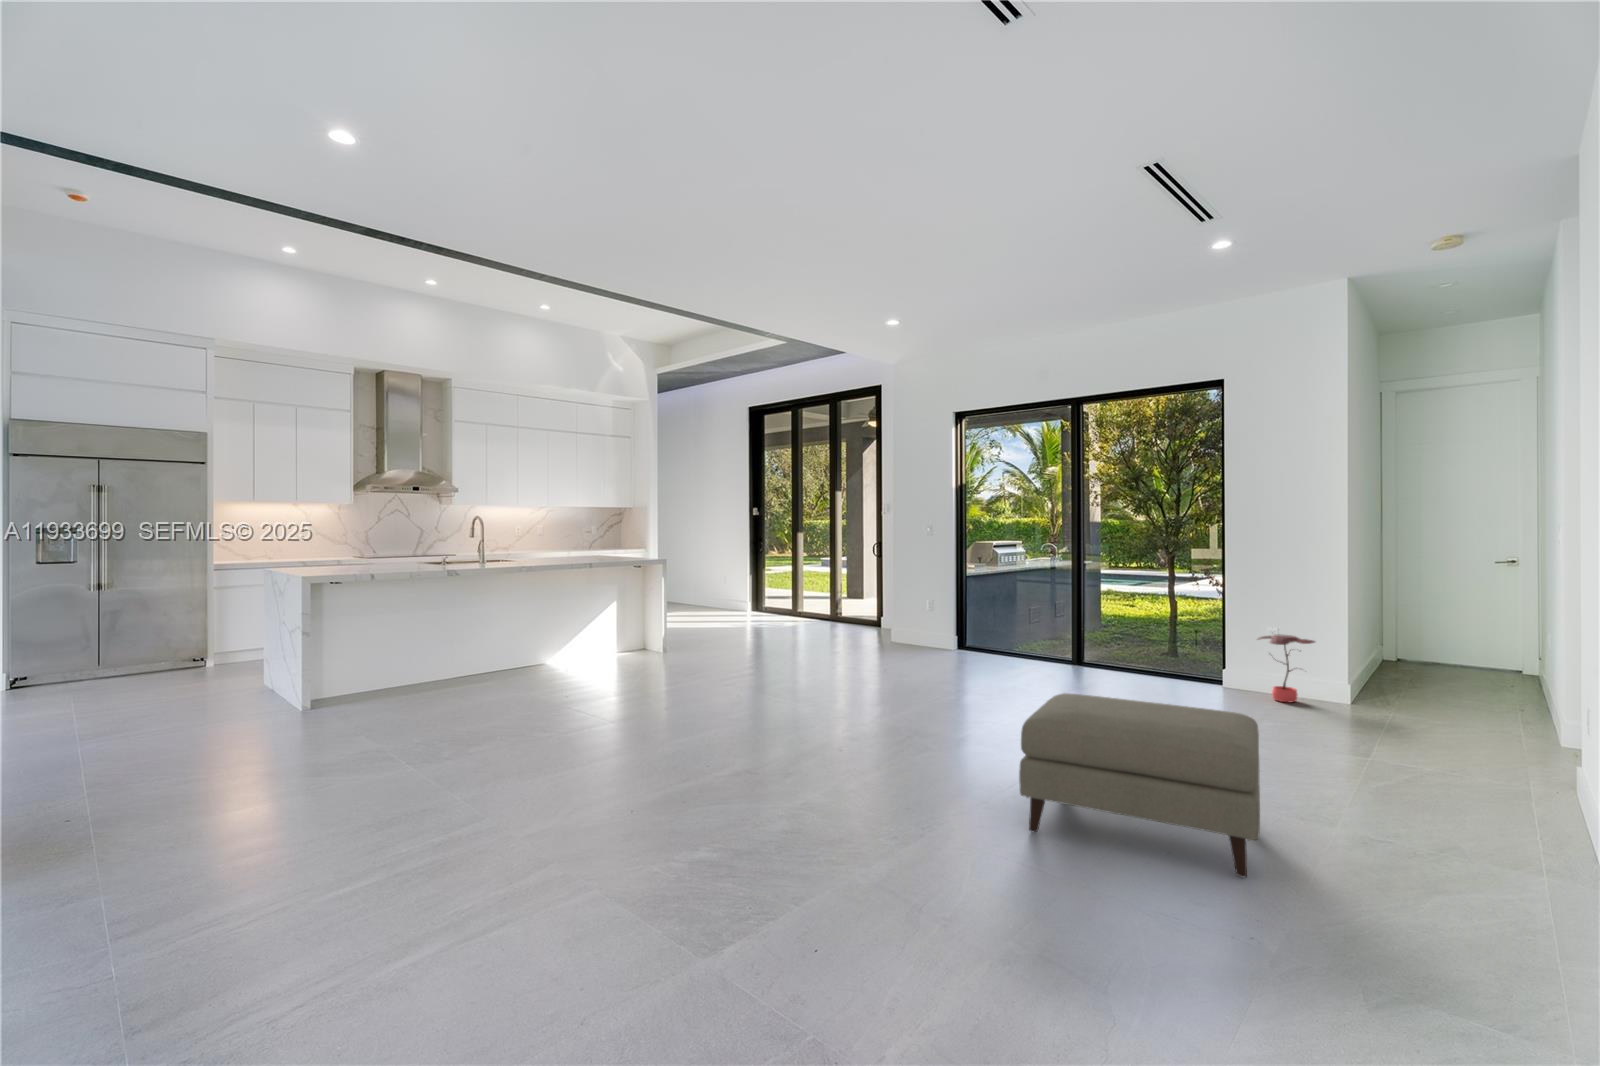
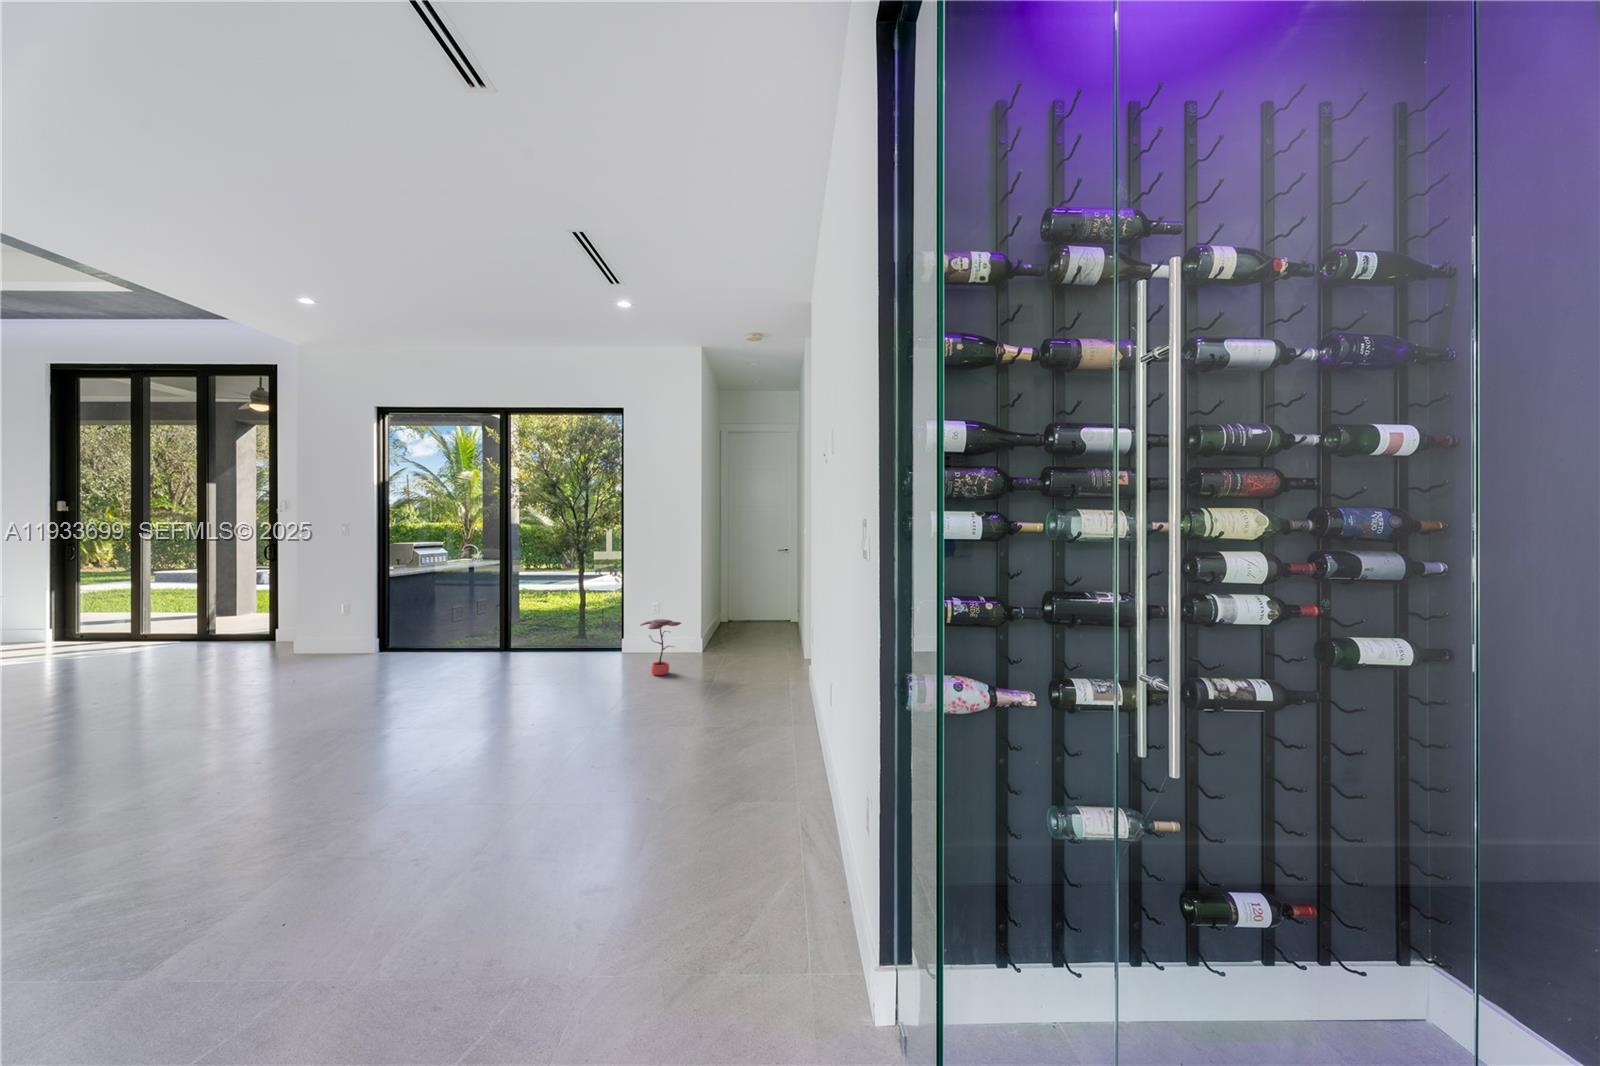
ottoman: present [1019,693,1260,877] -> none [206,735,584,1001]

